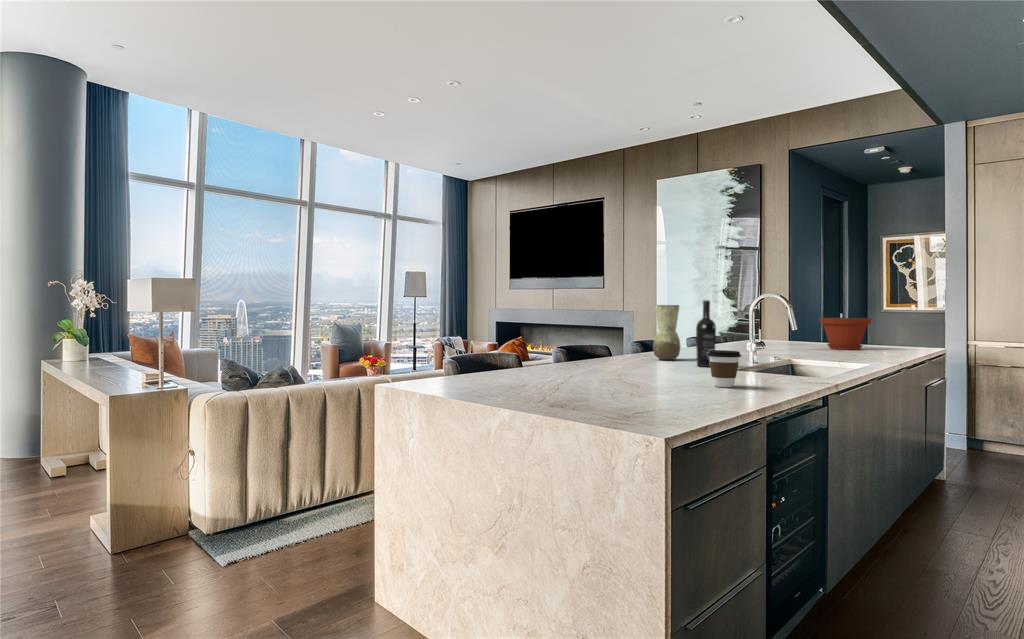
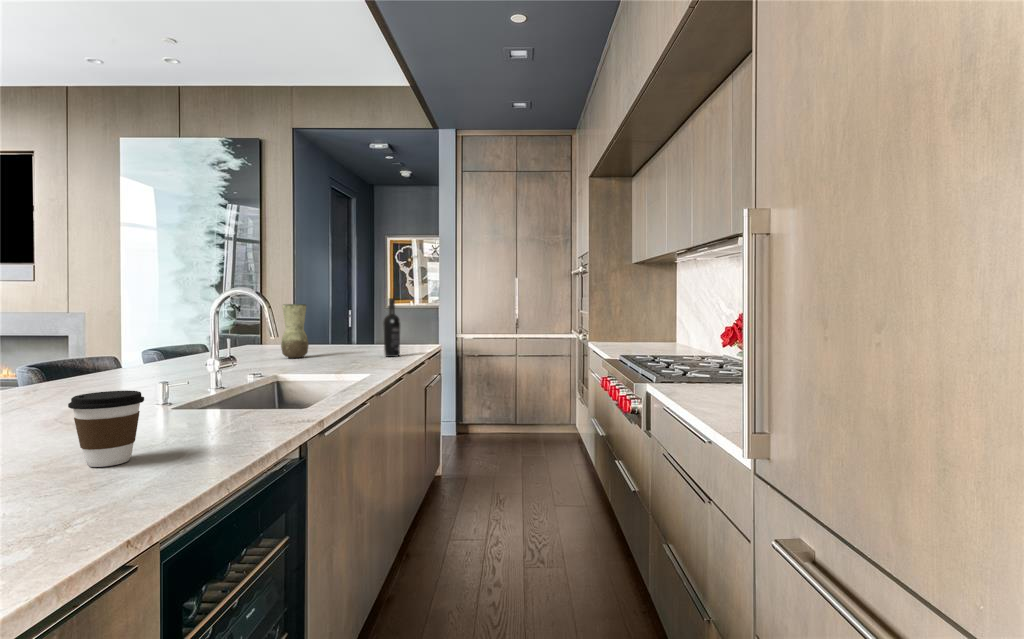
wine bottle: present [696,300,716,367] -> present [383,298,400,357]
vase: present [653,305,680,360] -> present [281,304,309,358]
plant pot: present [820,318,872,350] -> none [321,317,375,354]

